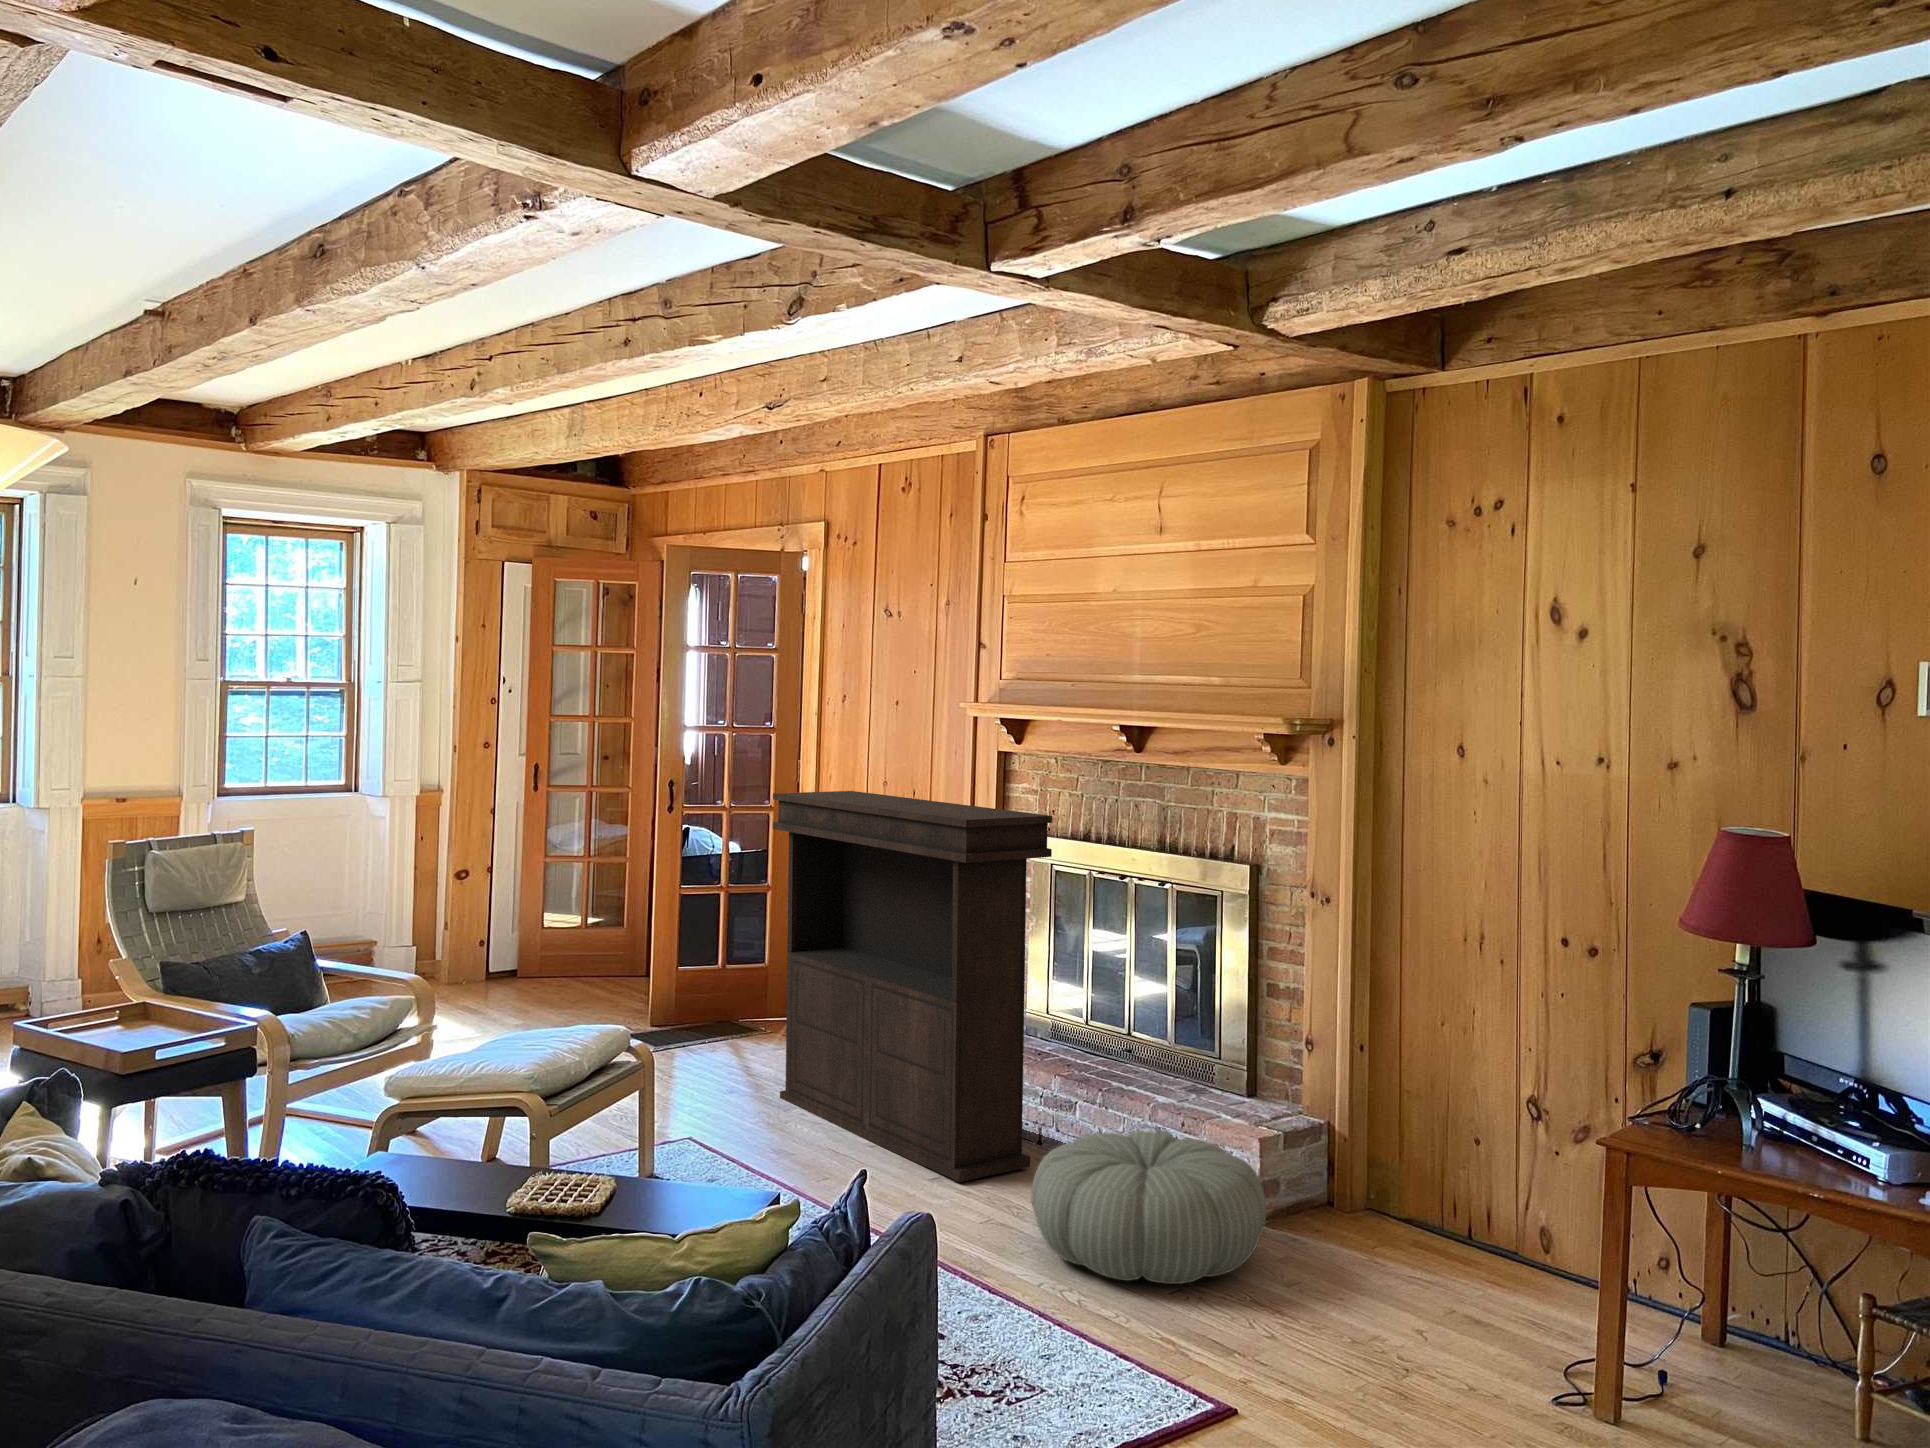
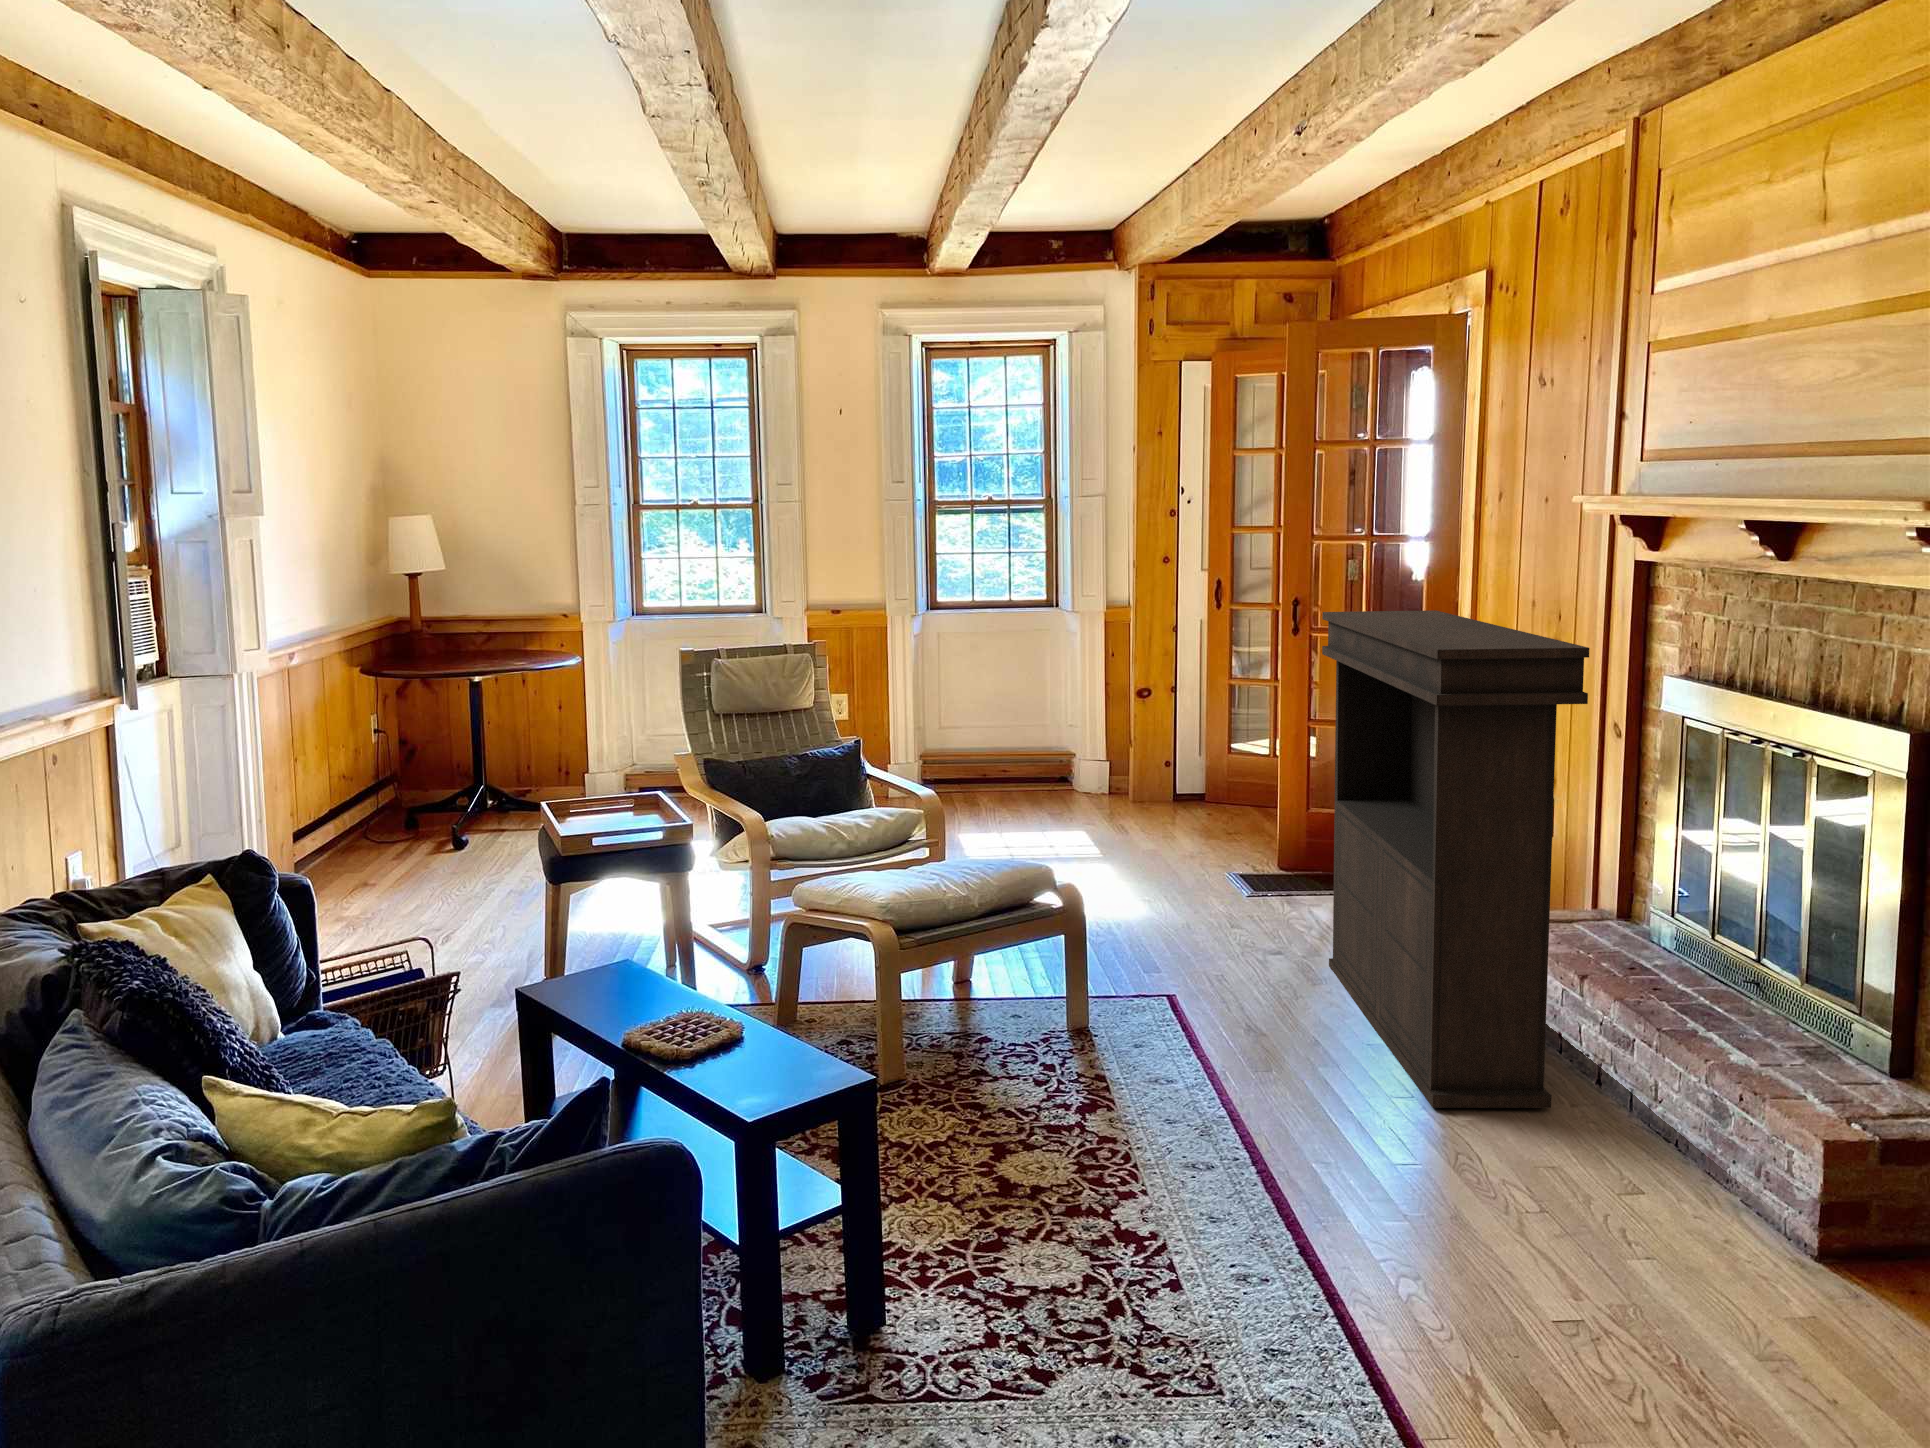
pouf: present [1031,1131,1266,1284] -> none [1428,1085,1794,1325]

